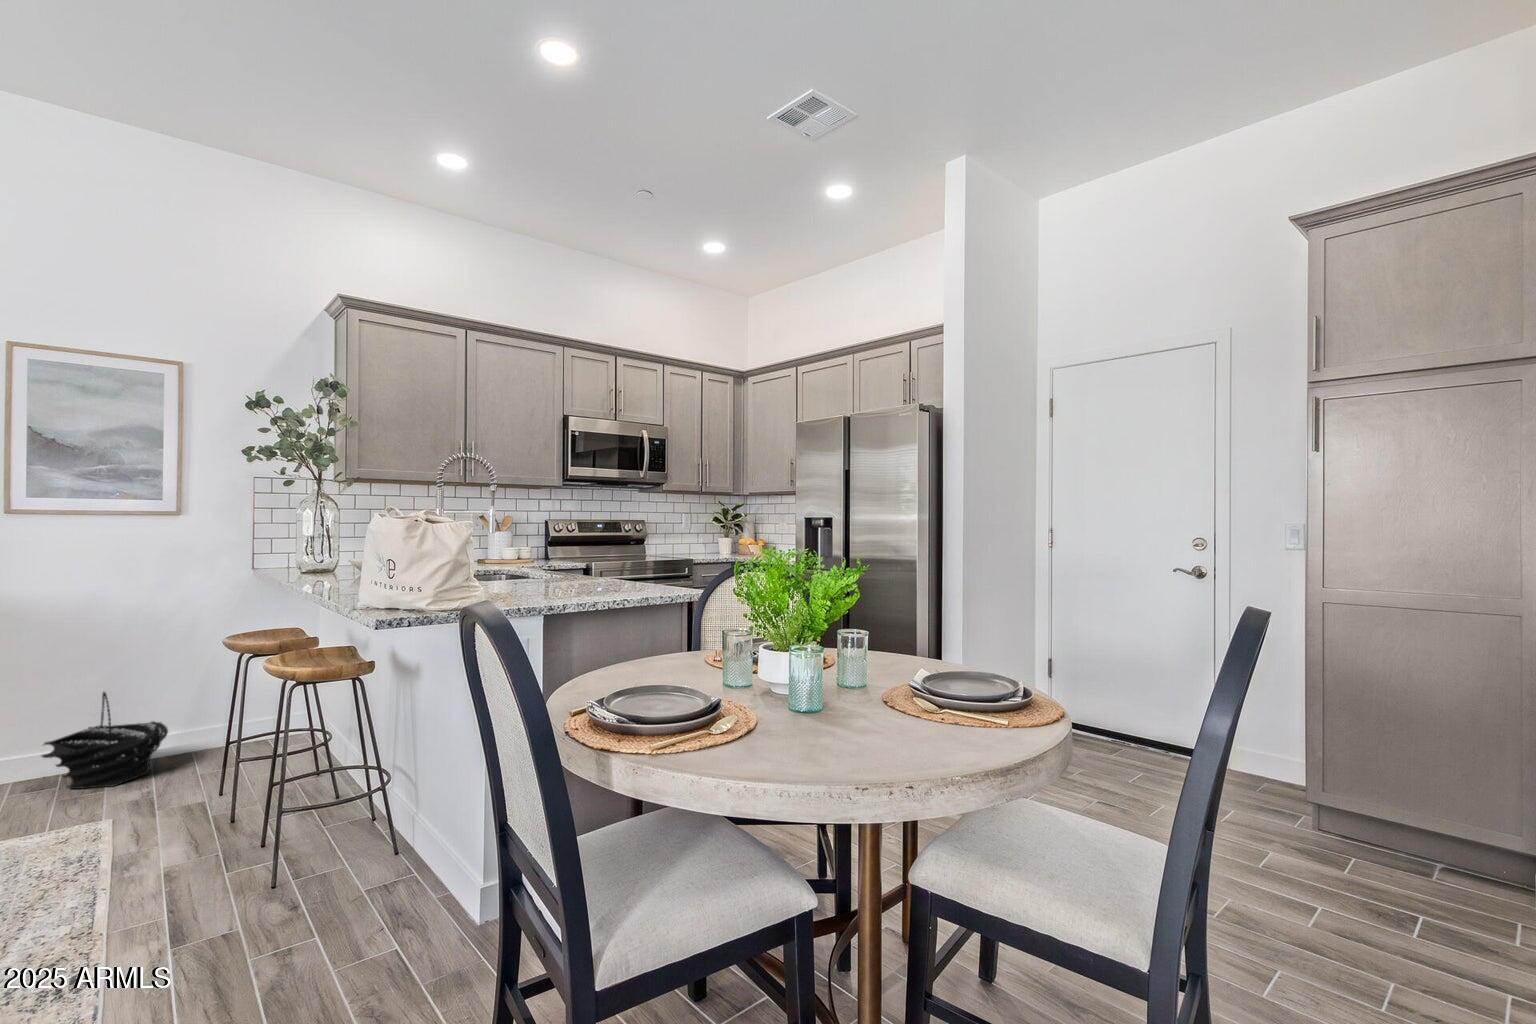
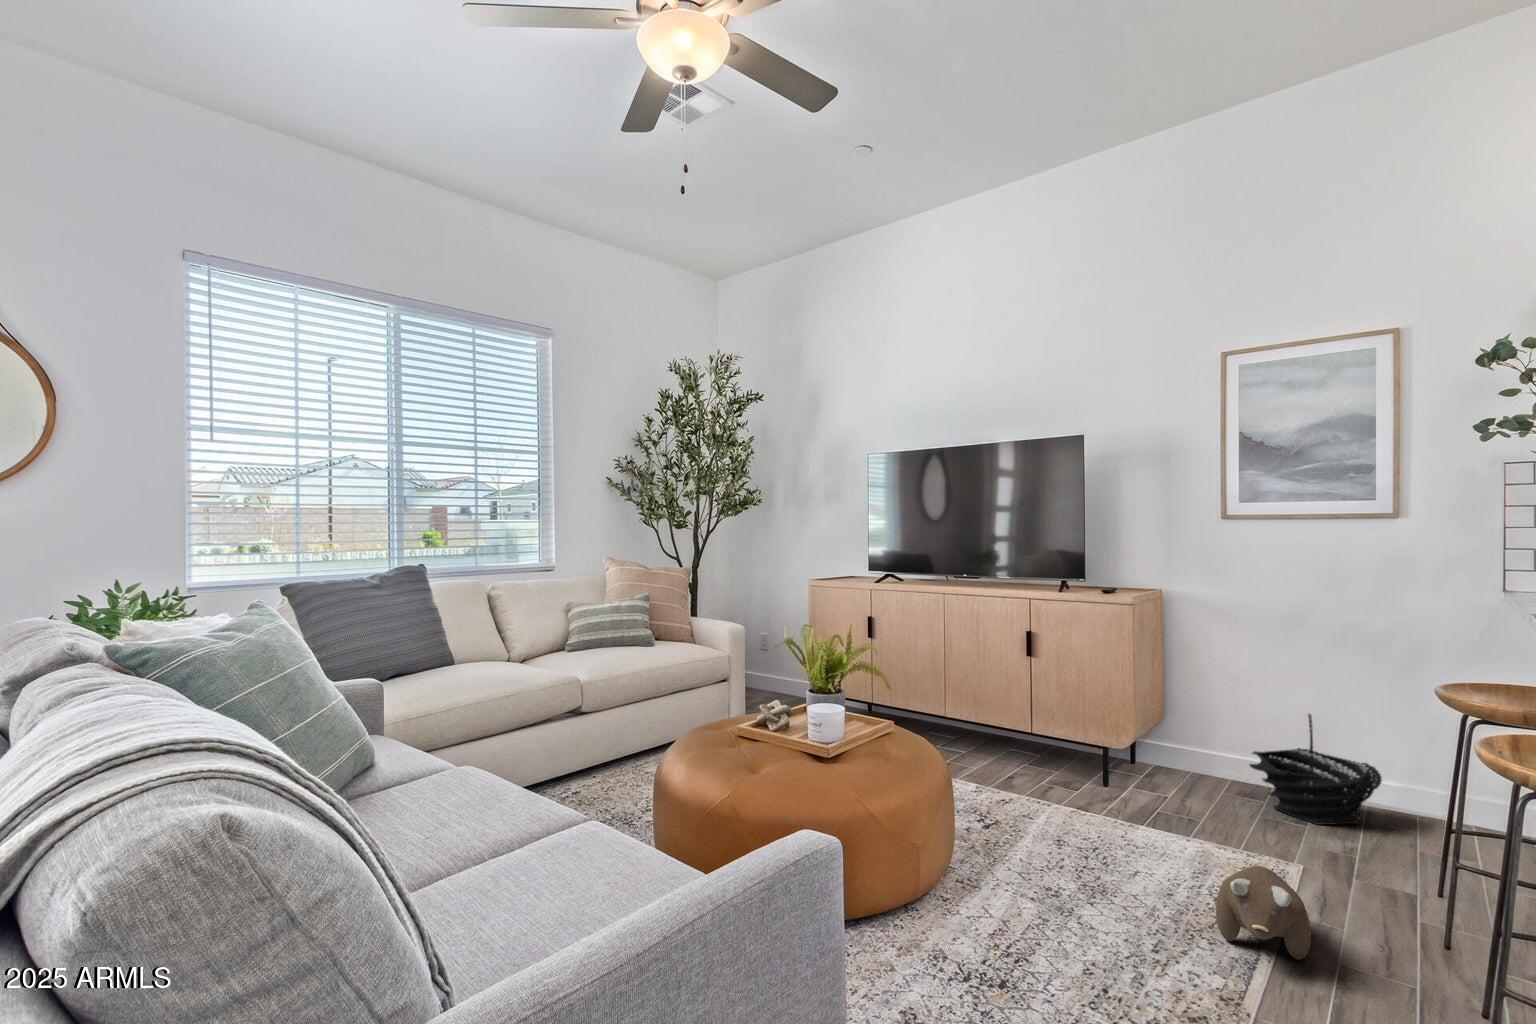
plush toy: none [50,821,141,899] -> present [1216,866,1311,960]

